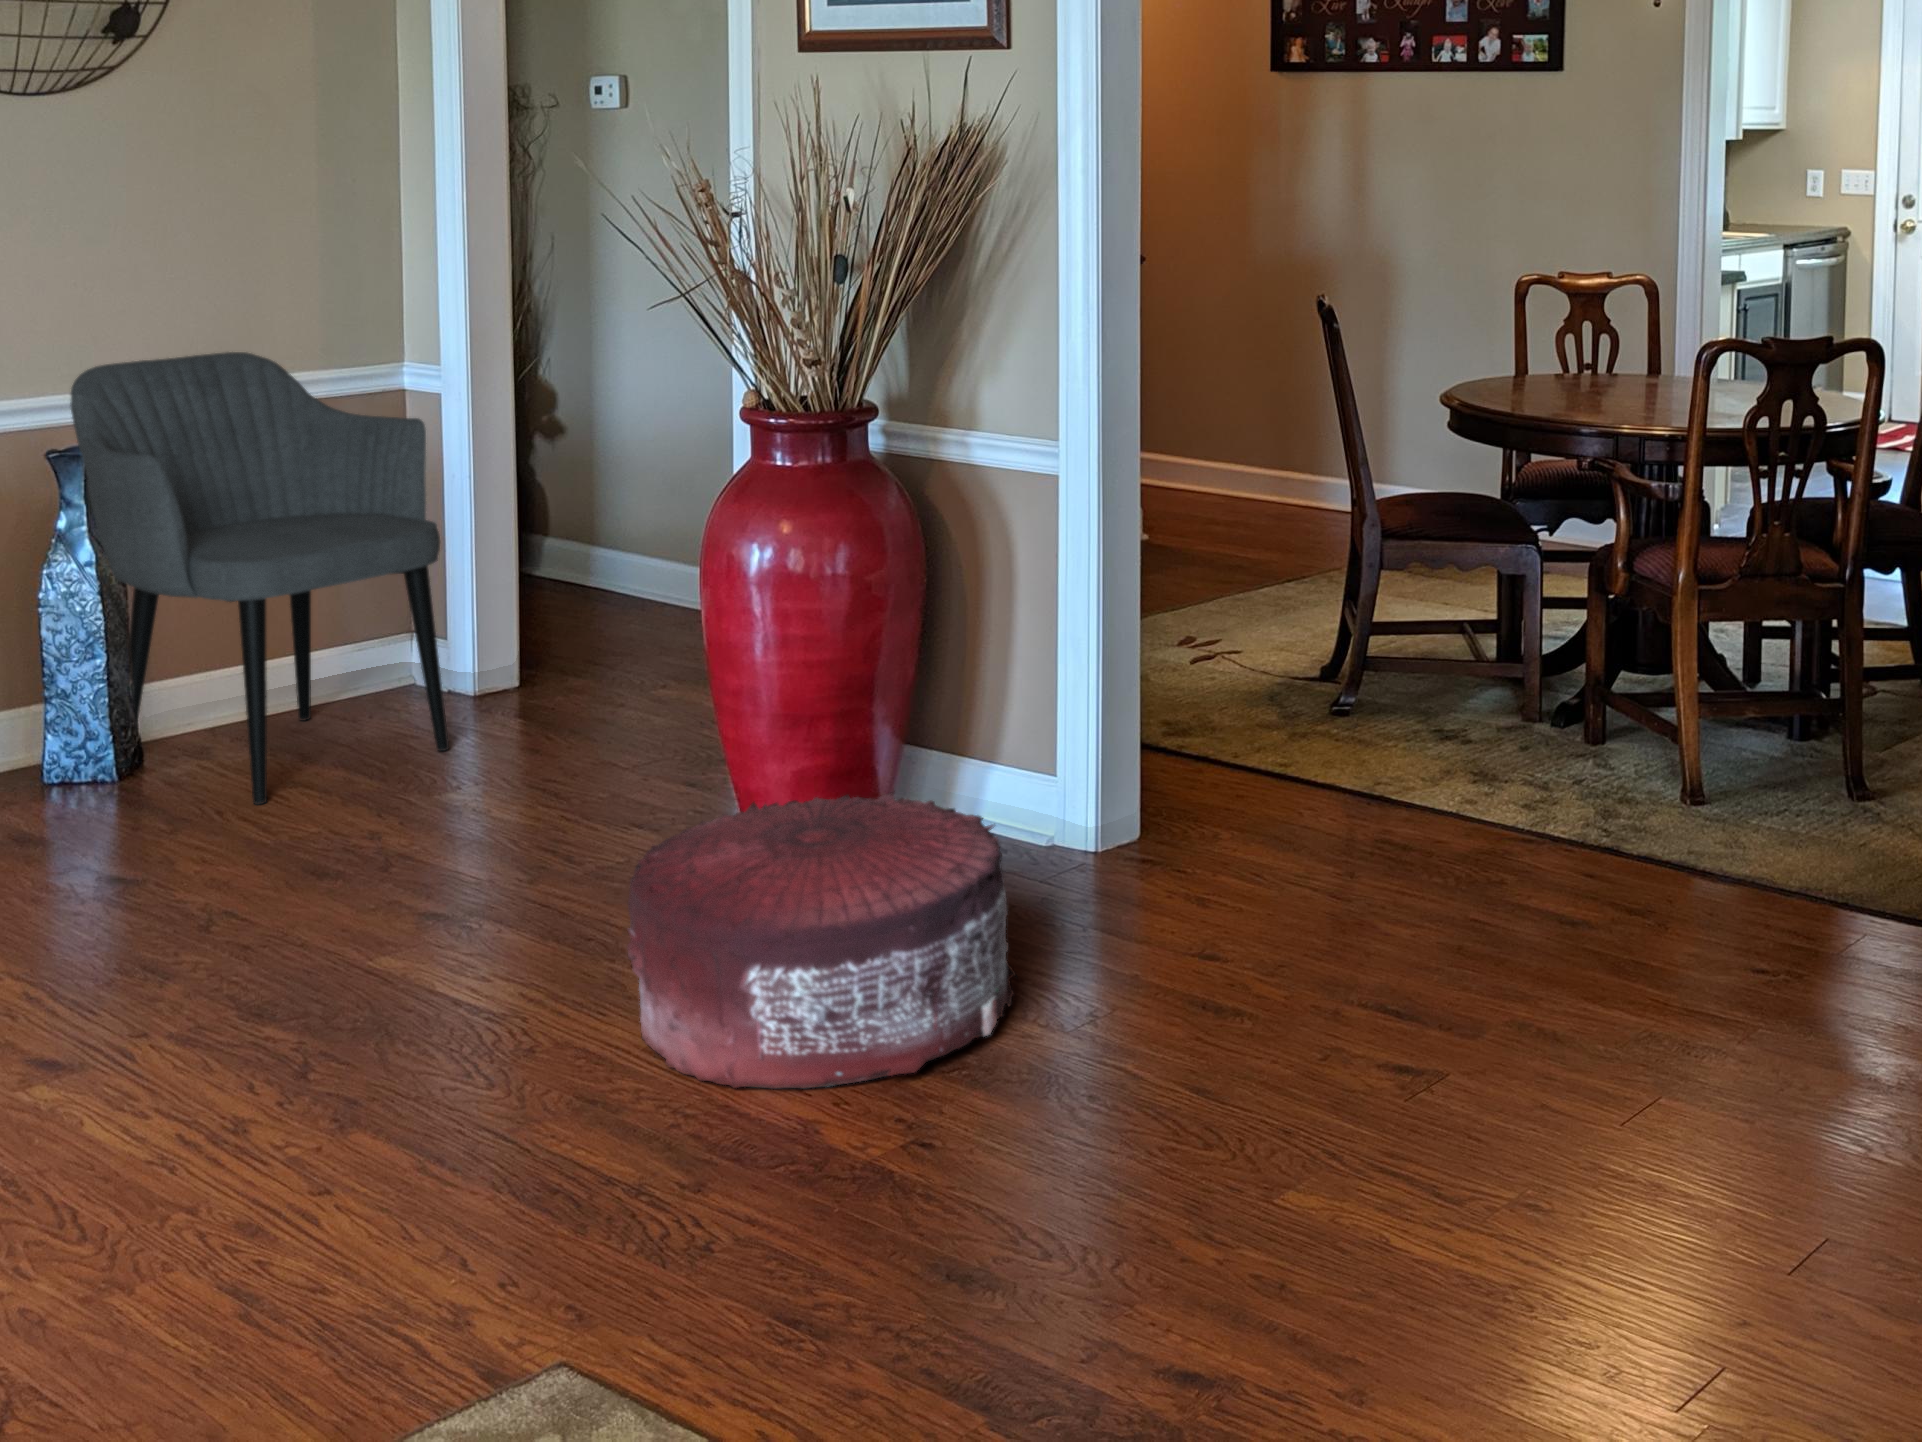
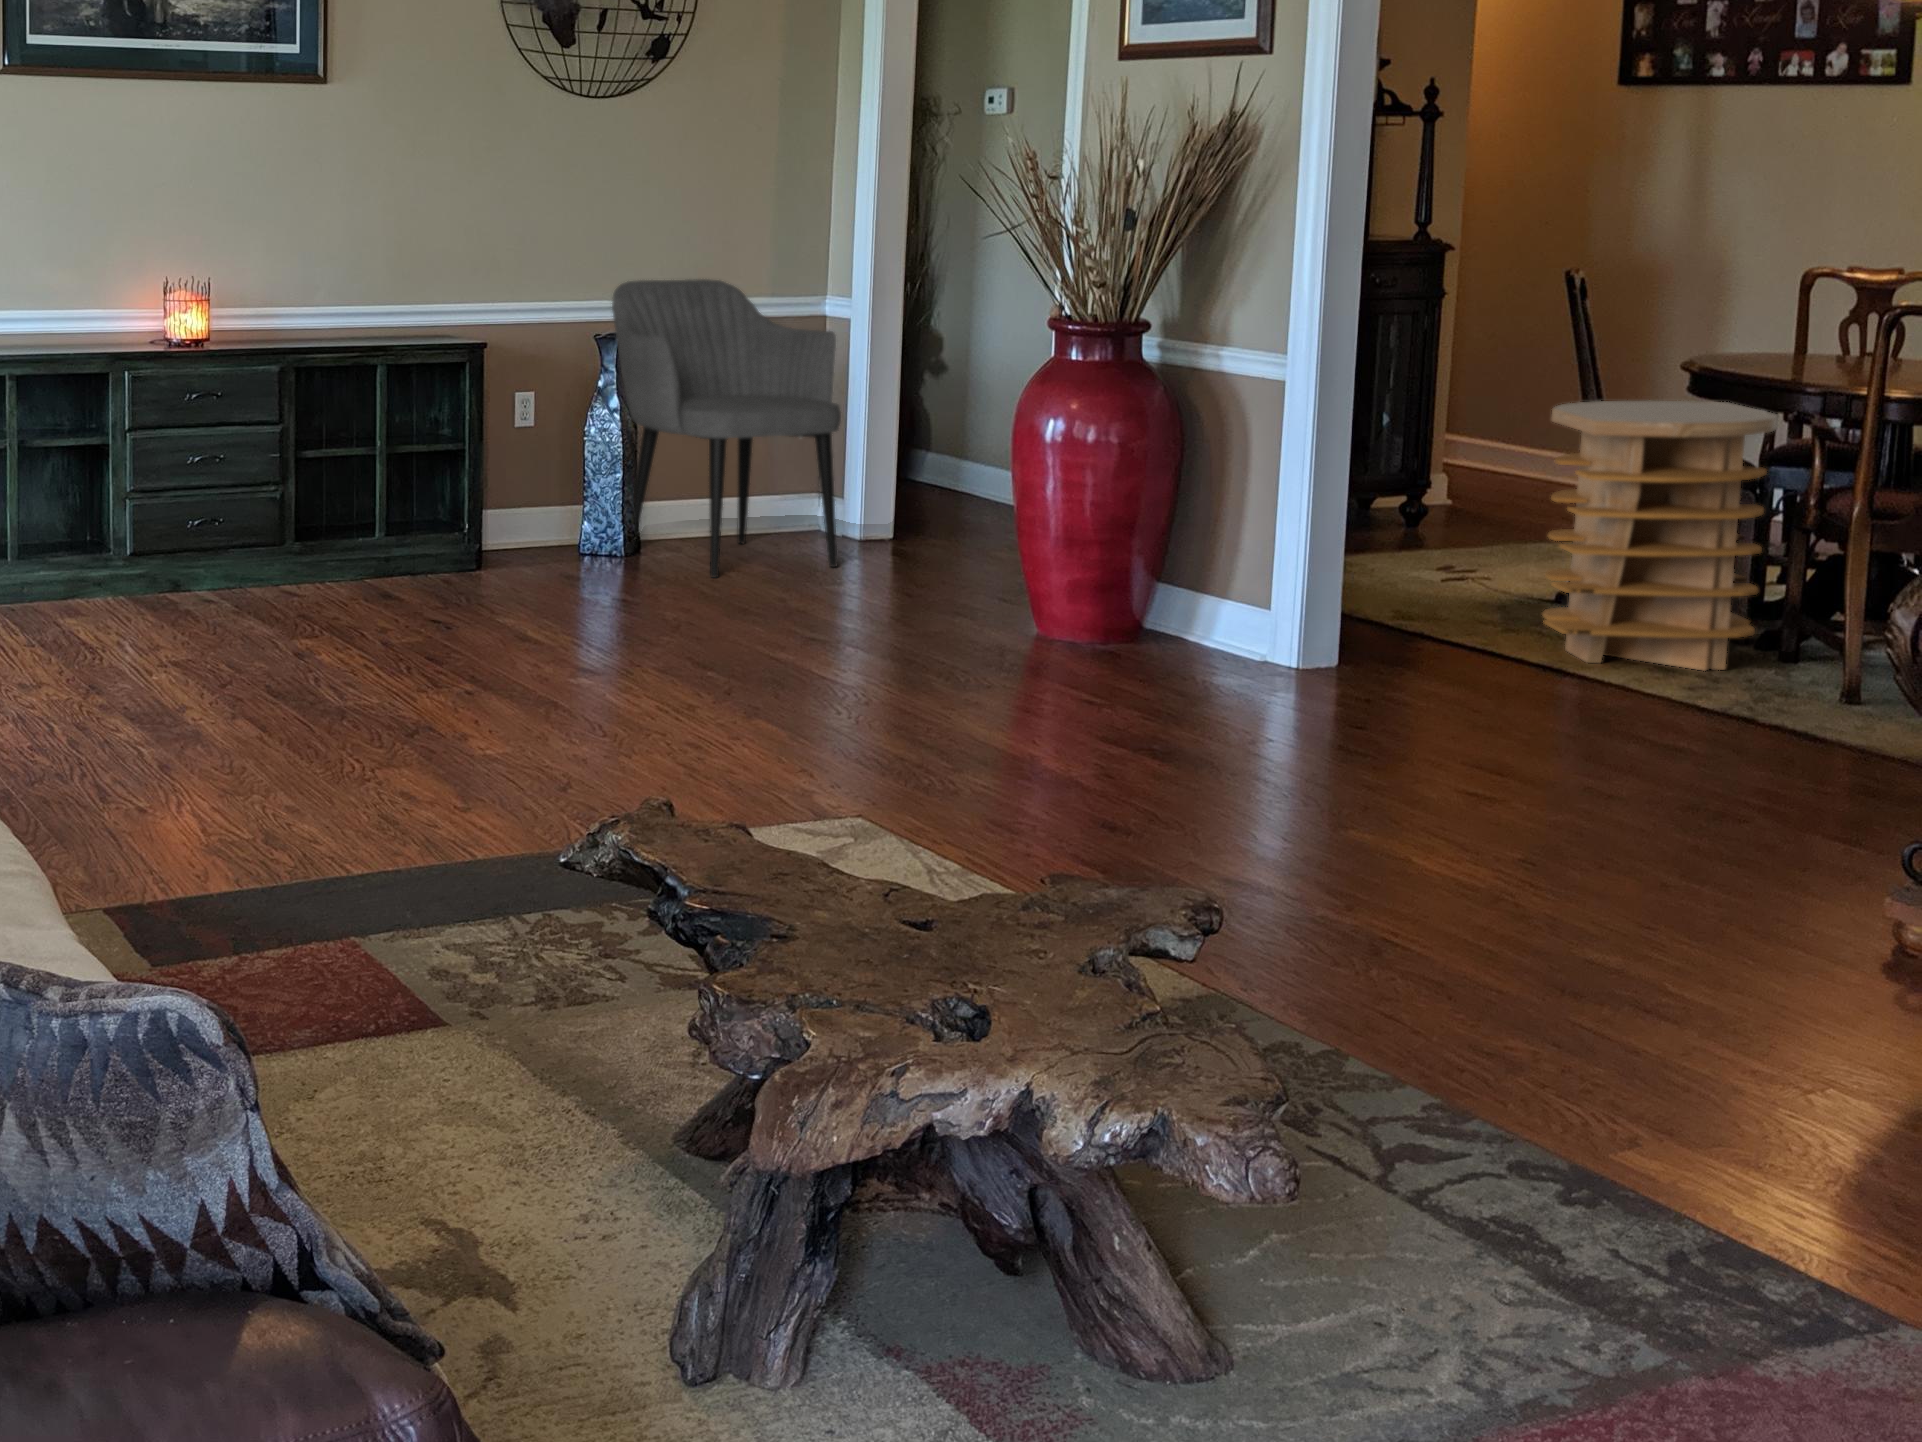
side table: none [1349,445,1578,780] -> present [1543,400,1778,670]
pouf: present [627,792,1016,1088] -> none [941,567,1206,729]

